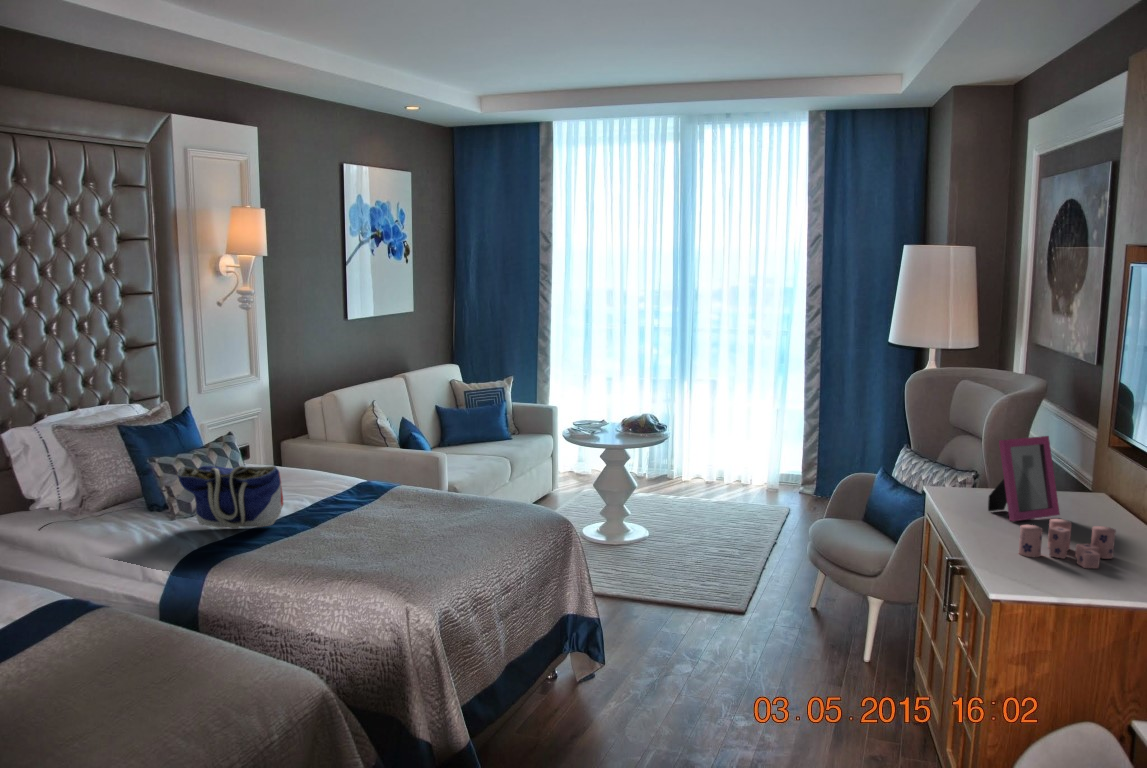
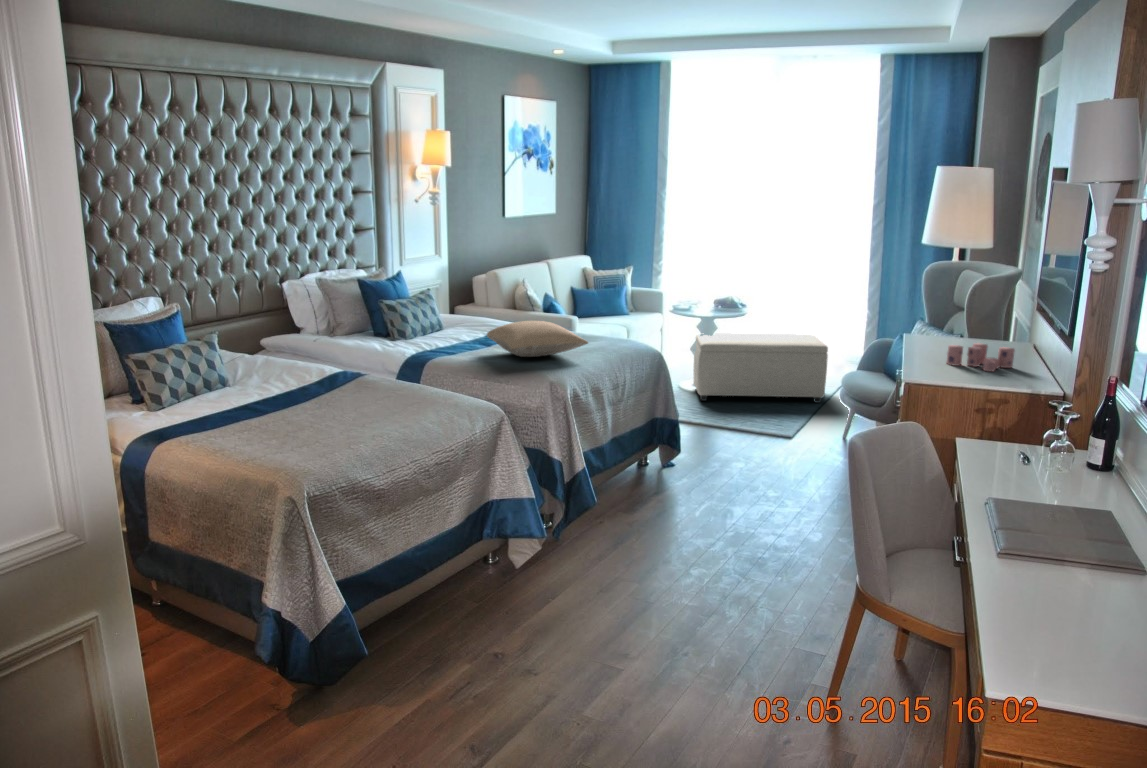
picture frame: present [988,436,1060,521] -> none [947,292,998,350]
ottoman: none [600,464,772,558] -> present [693,333,828,403]
tote bag: present [177,466,284,528] -> none [398,305,465,347]
pillow: none [316,486,473,546] -> present [487,321,588,357]

